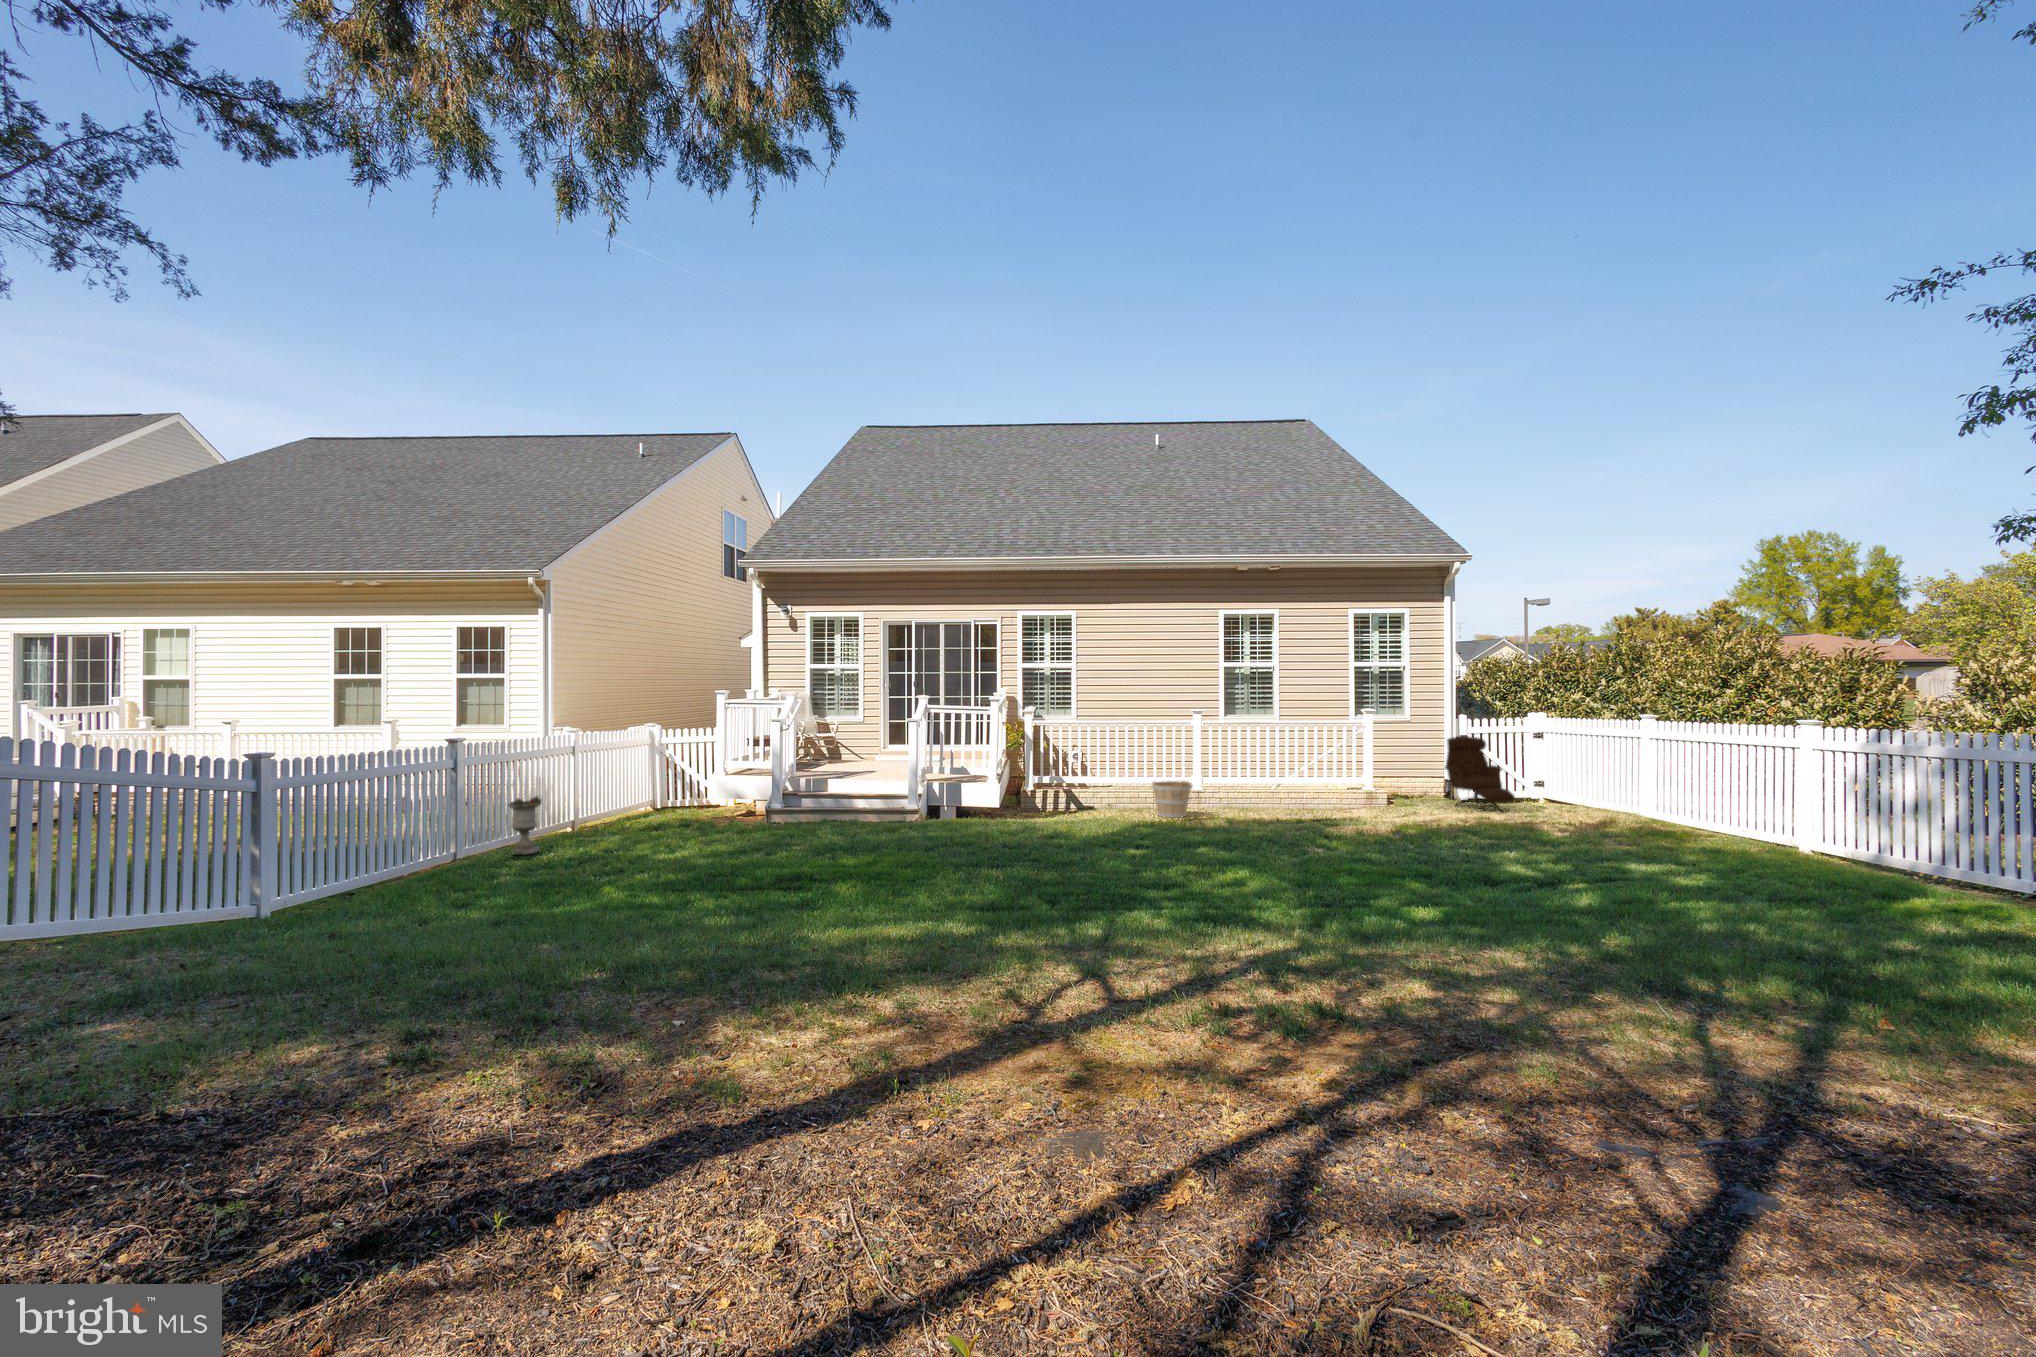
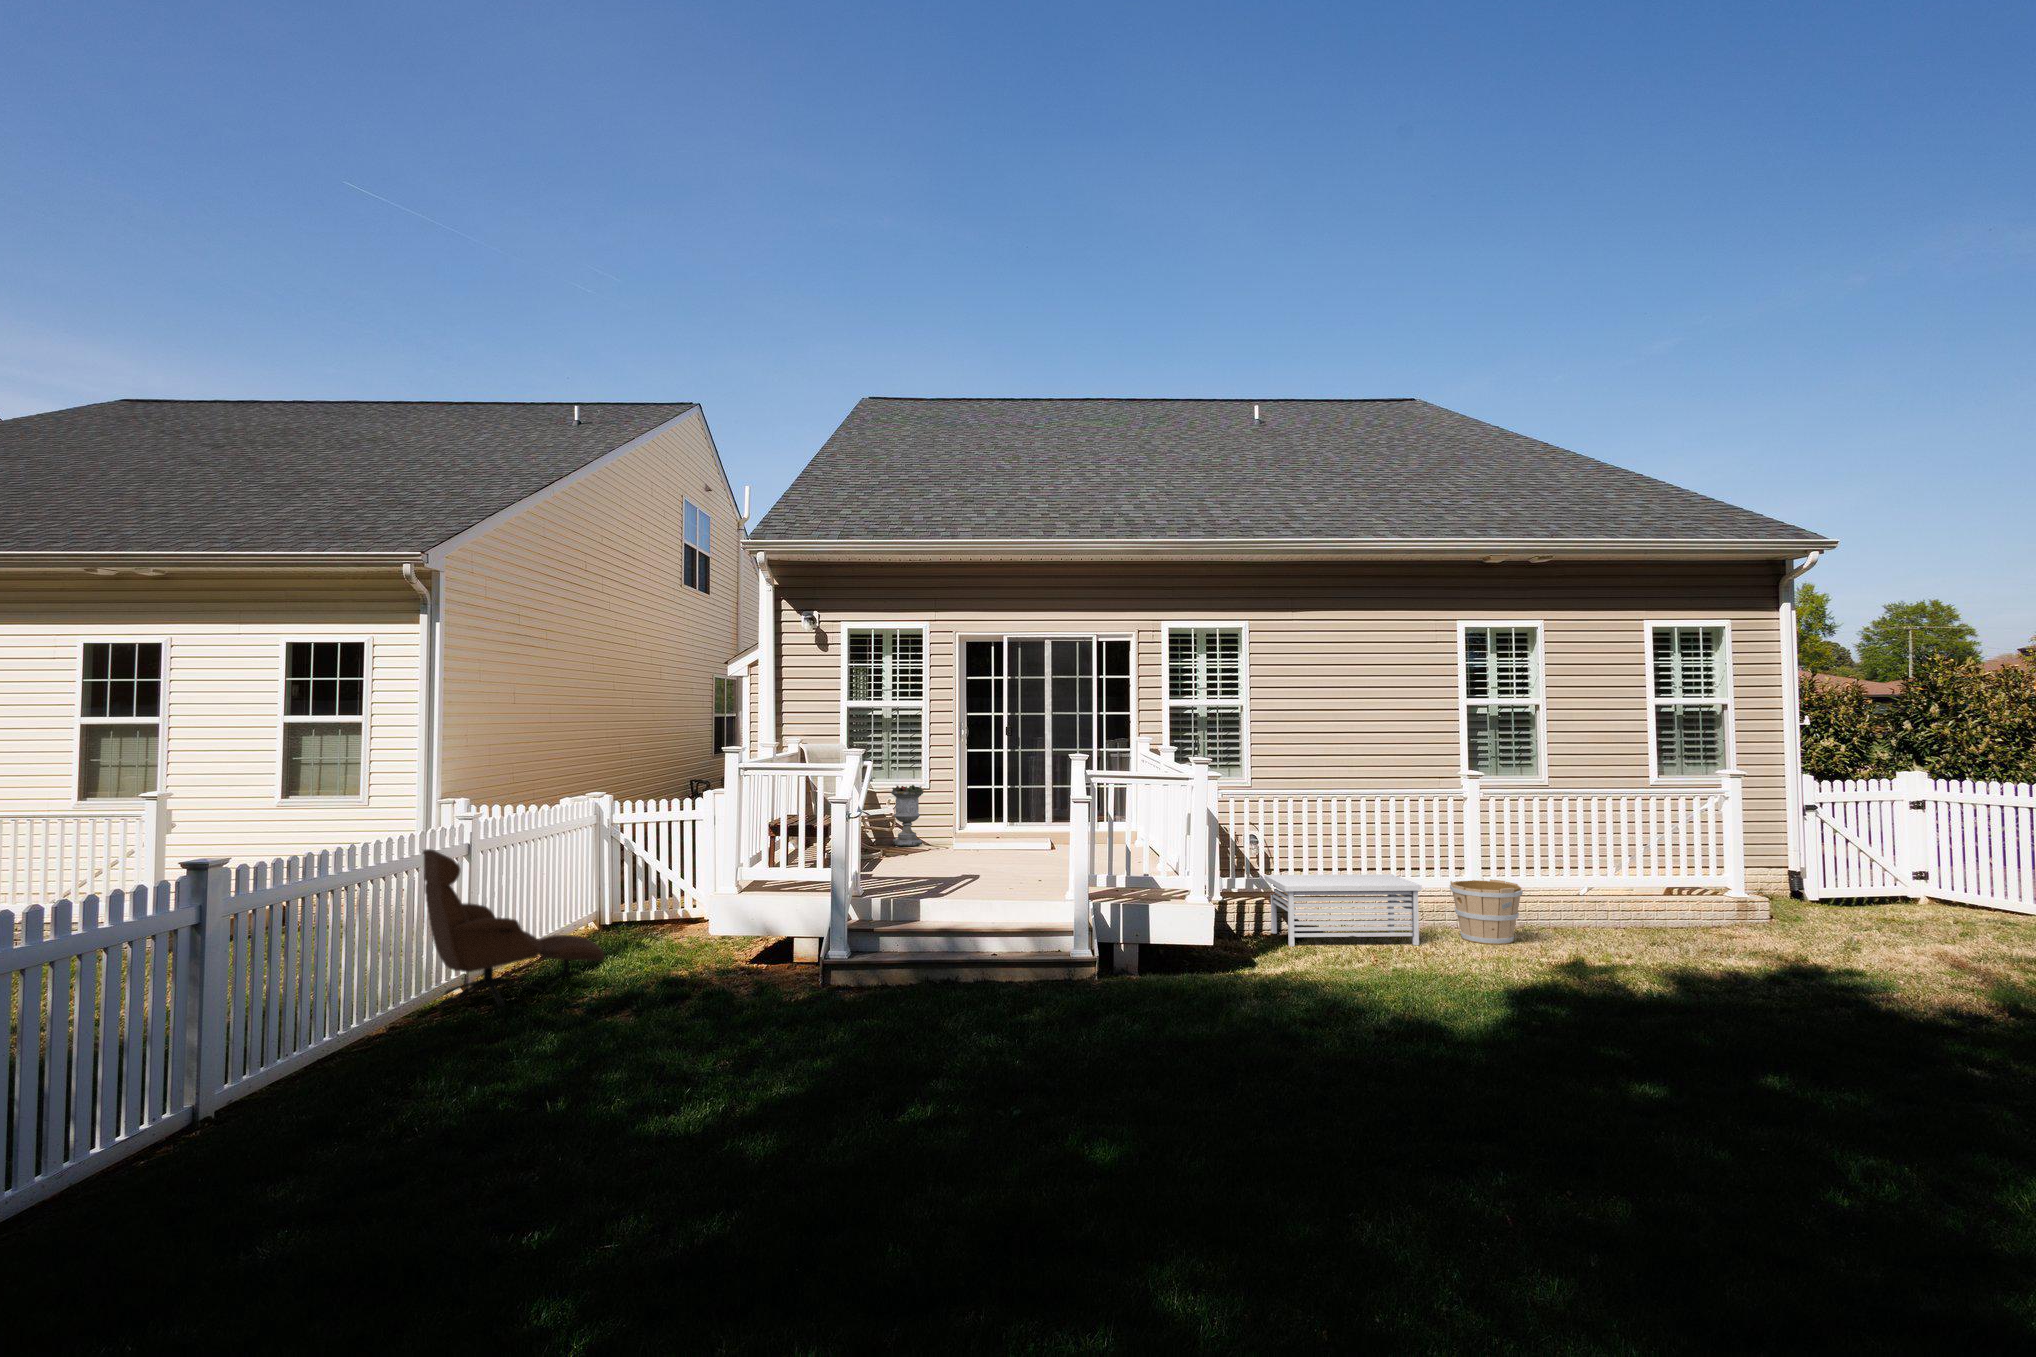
lounge chair: present [1445,737,1515,809] -> present [423,849,604,1009]
storage bench: none [1045,777,1126,818] -> present [1265,874,1422,946]
planter: present [508,796,541,855] -> present [891,785,924,847]

